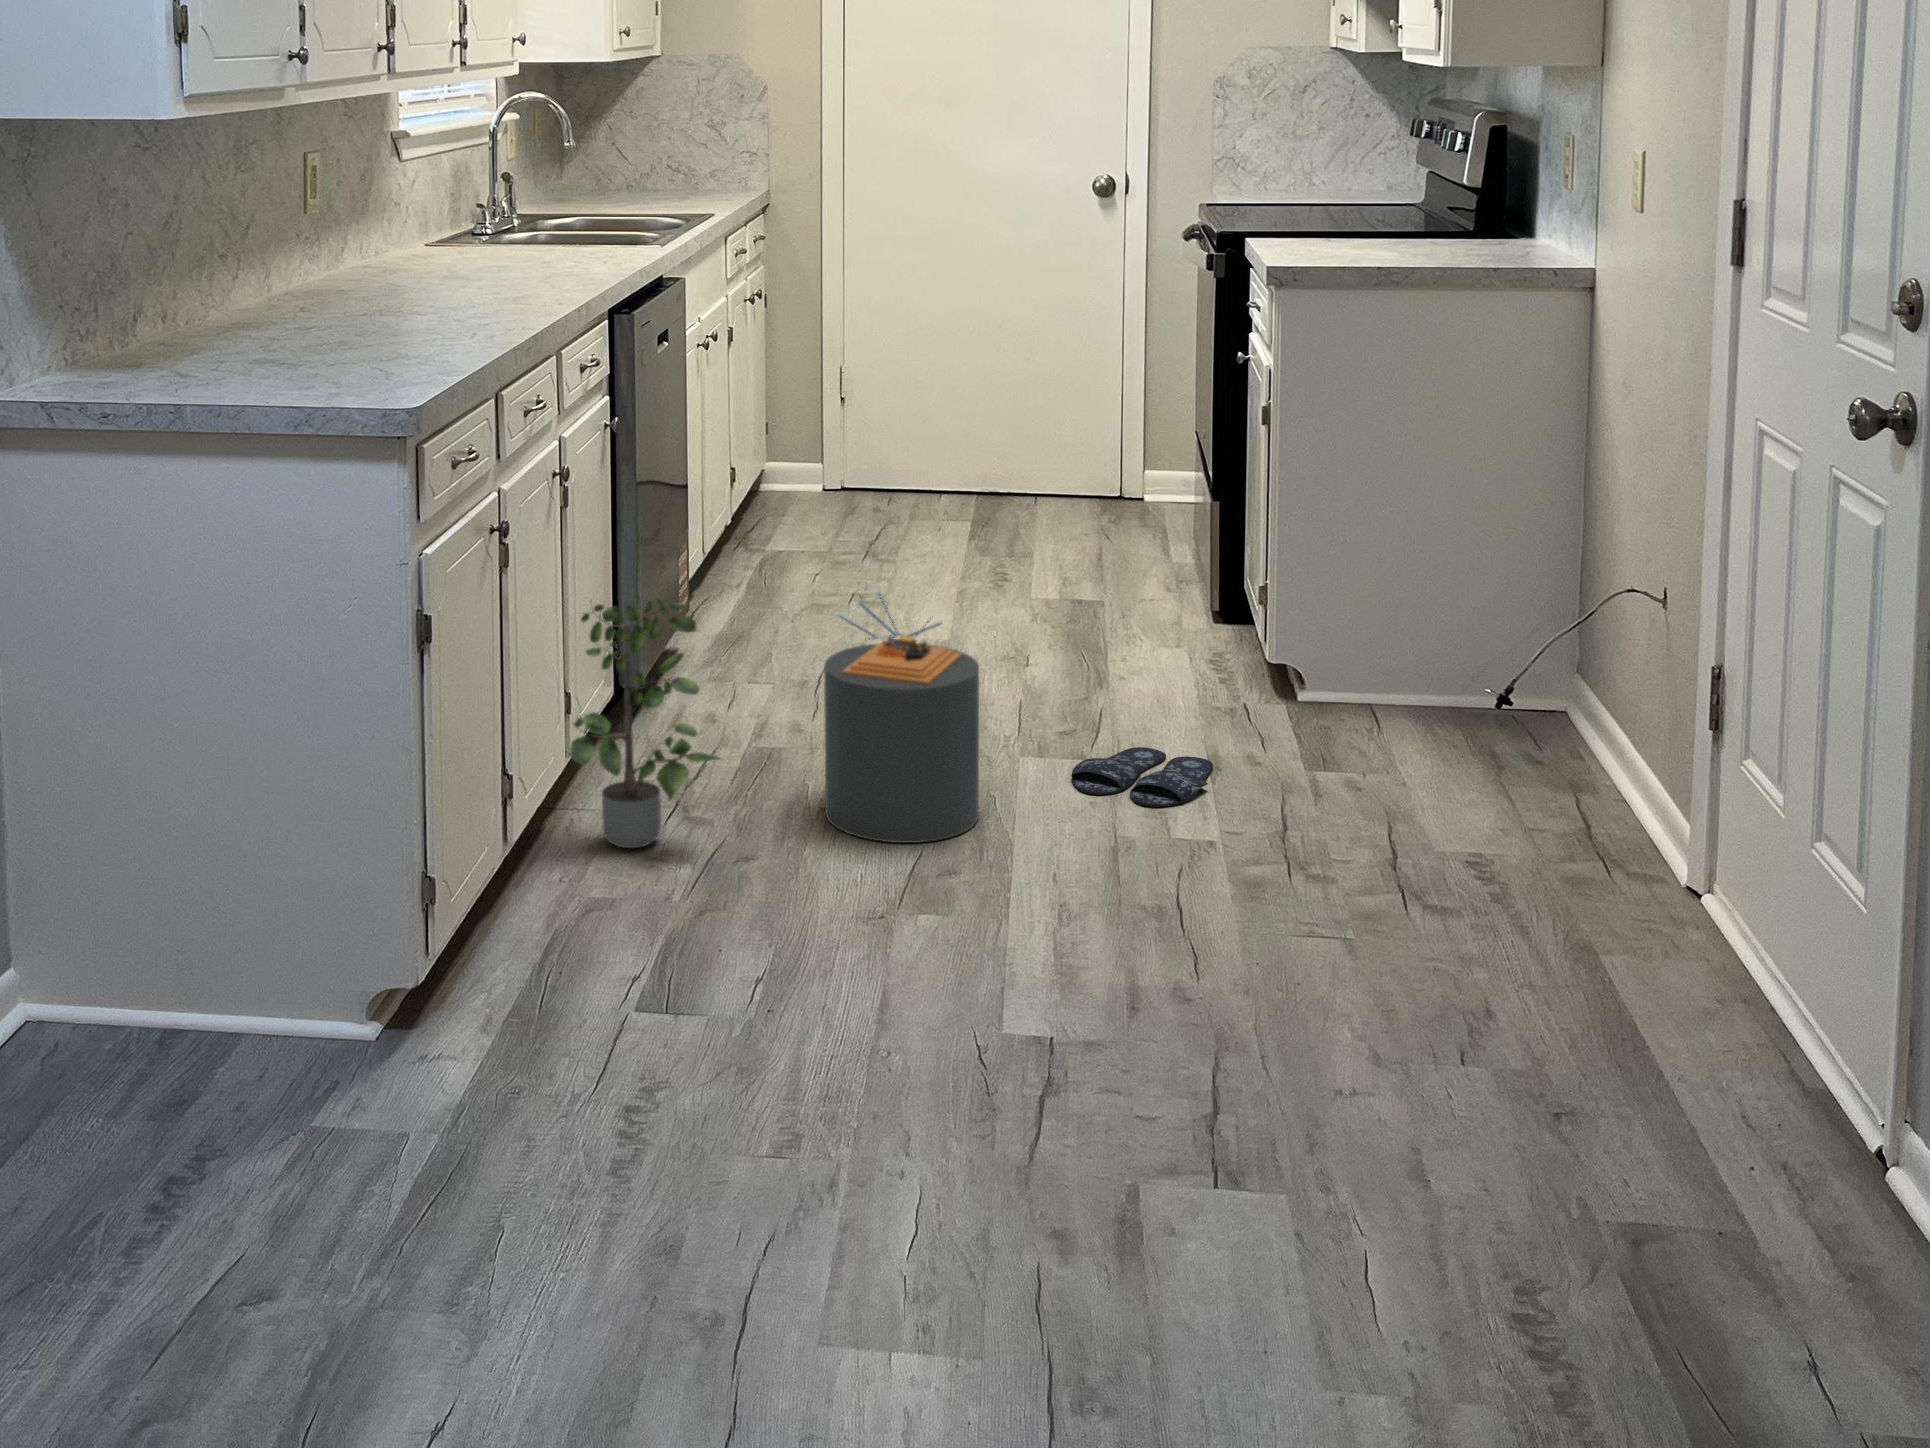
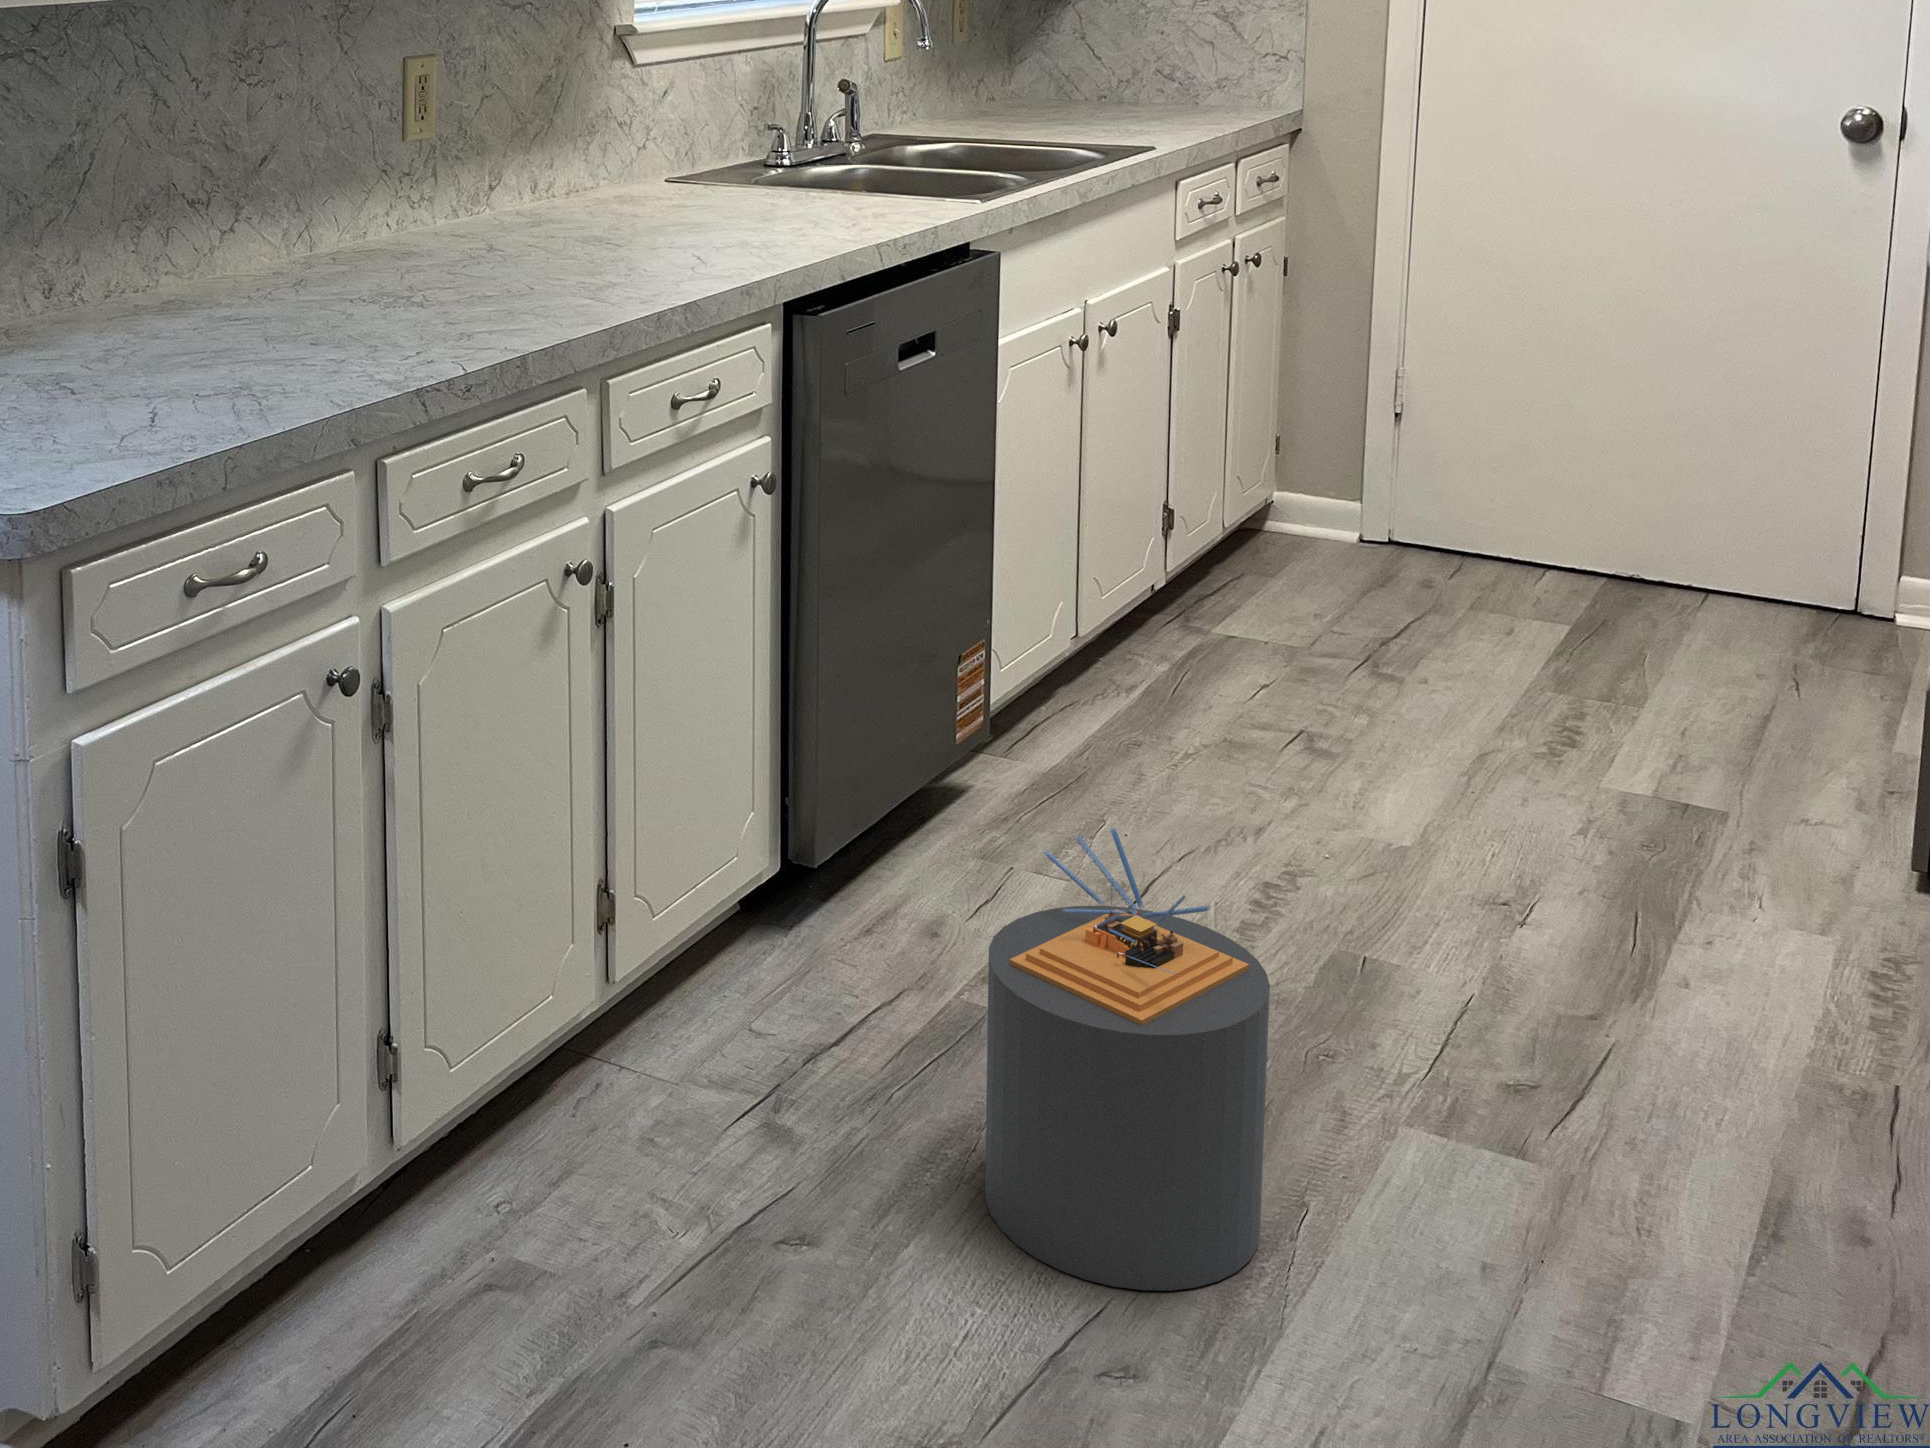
potted plant: present [570,596,722,848] -> none [550,771,784,1166]
slippers: present [1071,747,1213,807] -> none [1476,1165,1794,1334]

